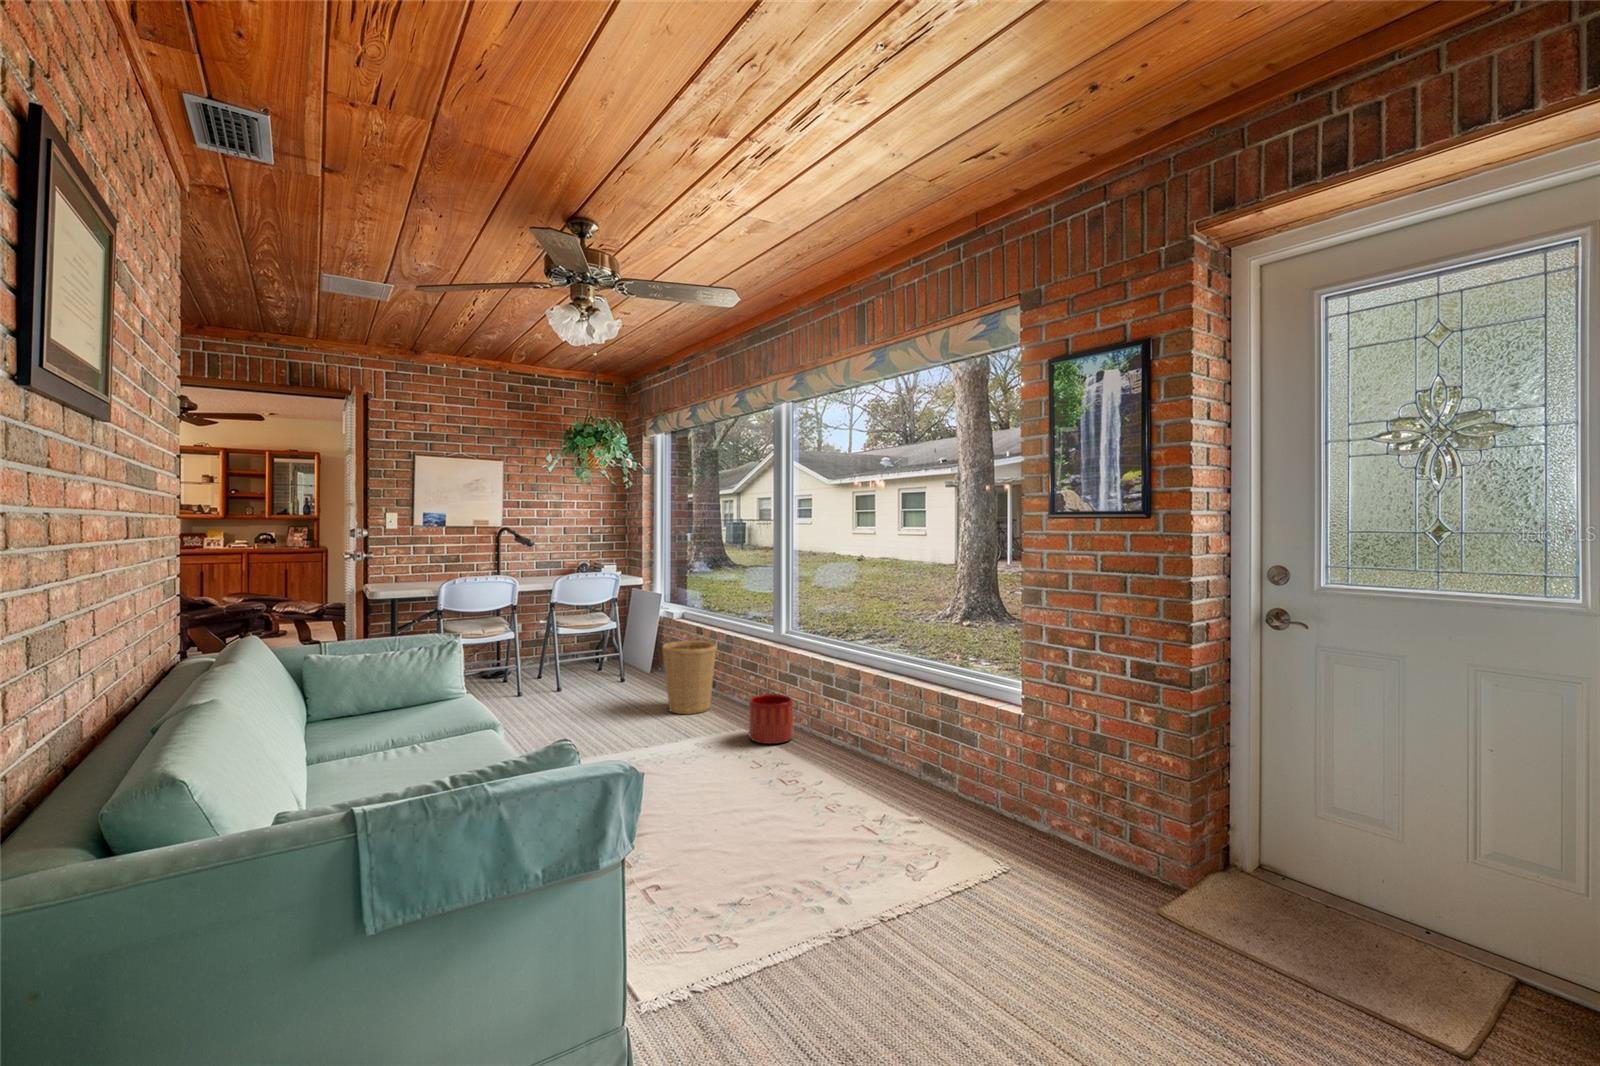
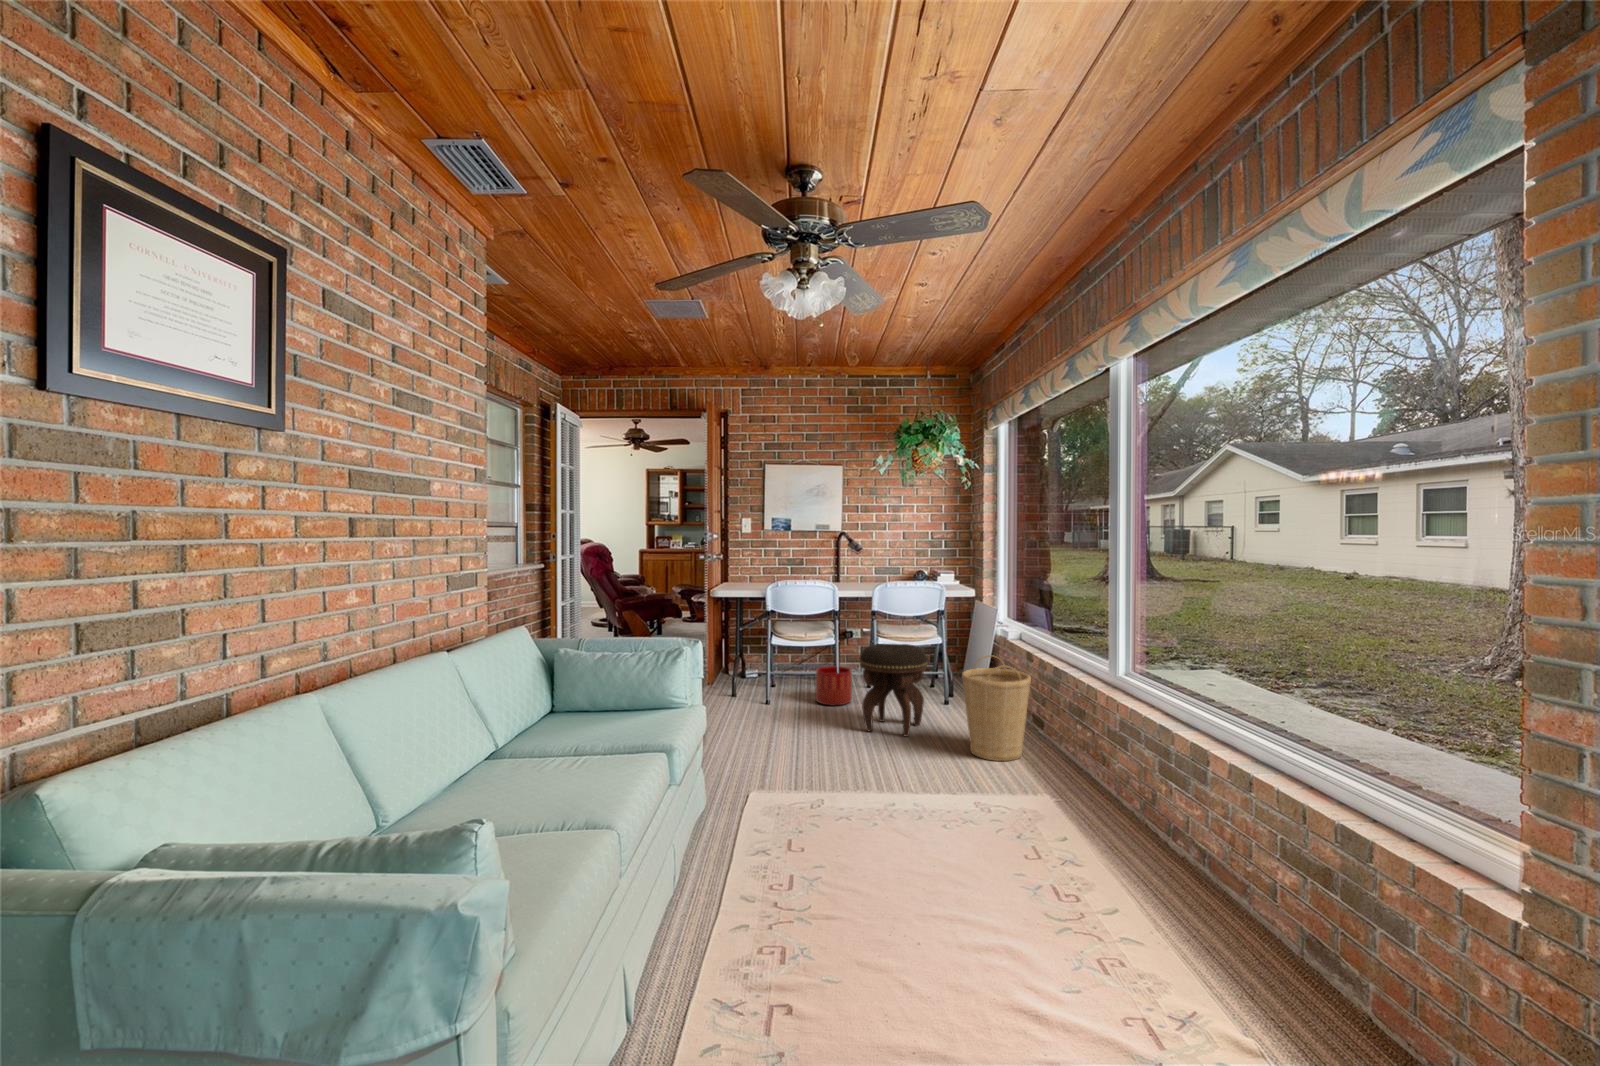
footstool: none [561,629,624,711] -> present [859,644,928,736]
planter: present [749,694,793,744] -> present [816,666,852,706]

